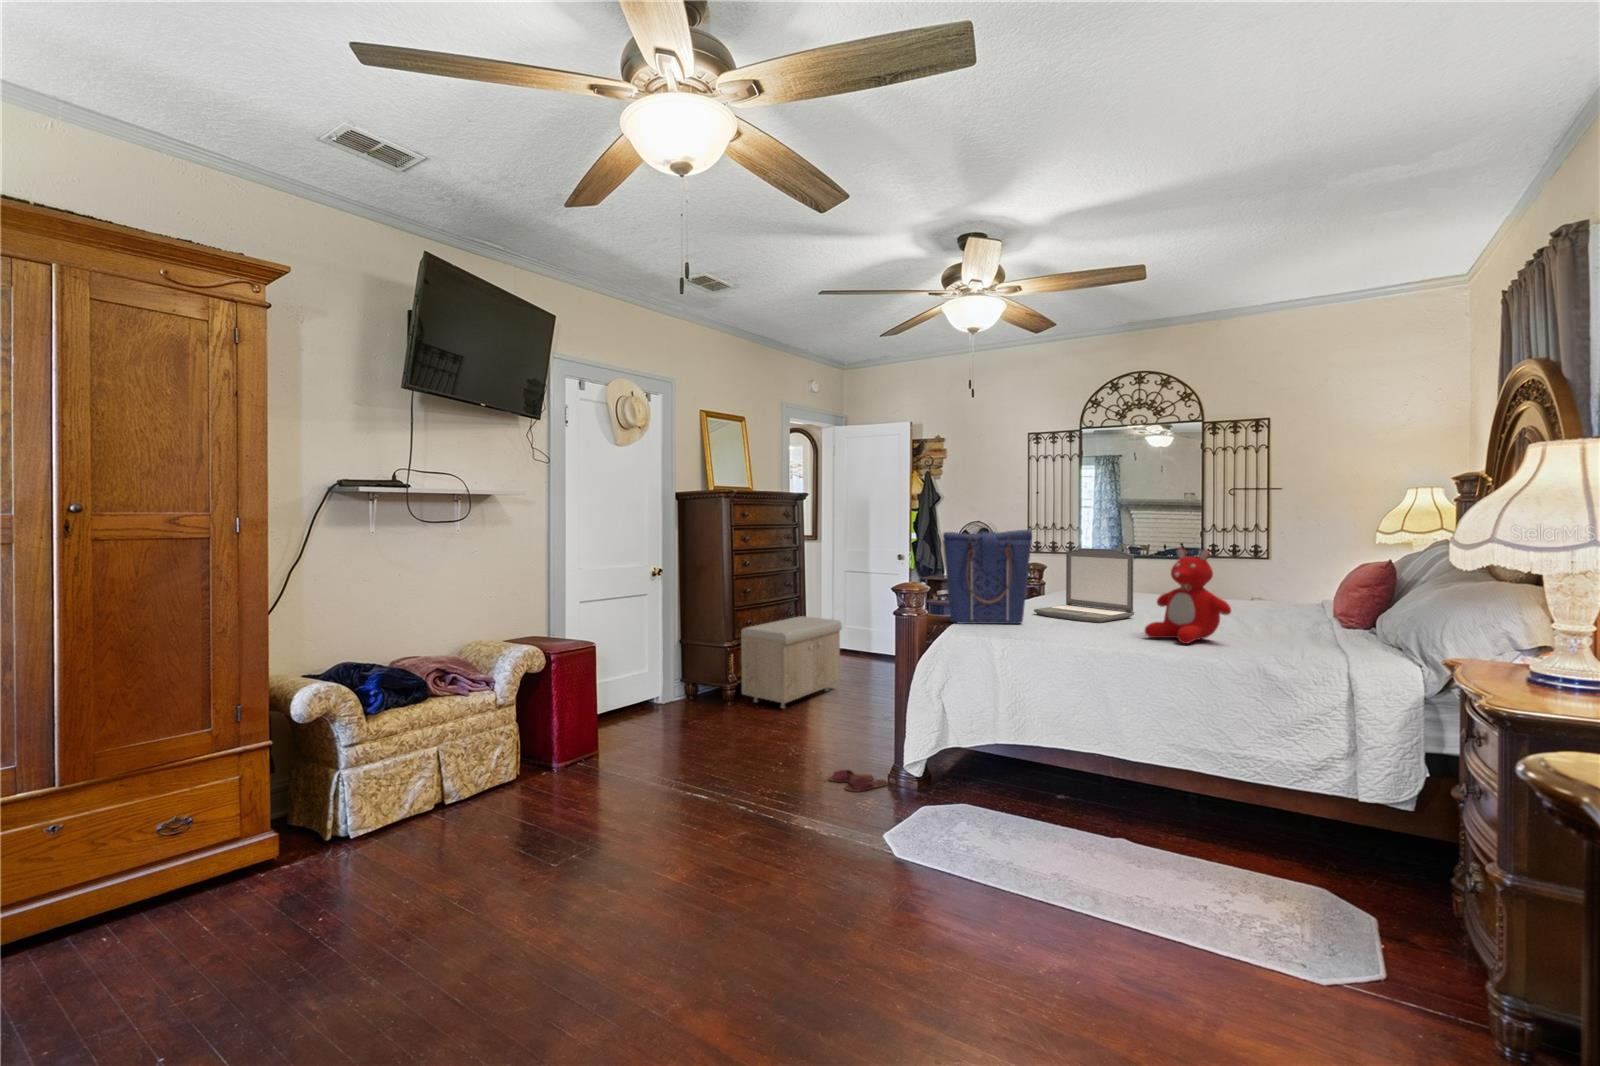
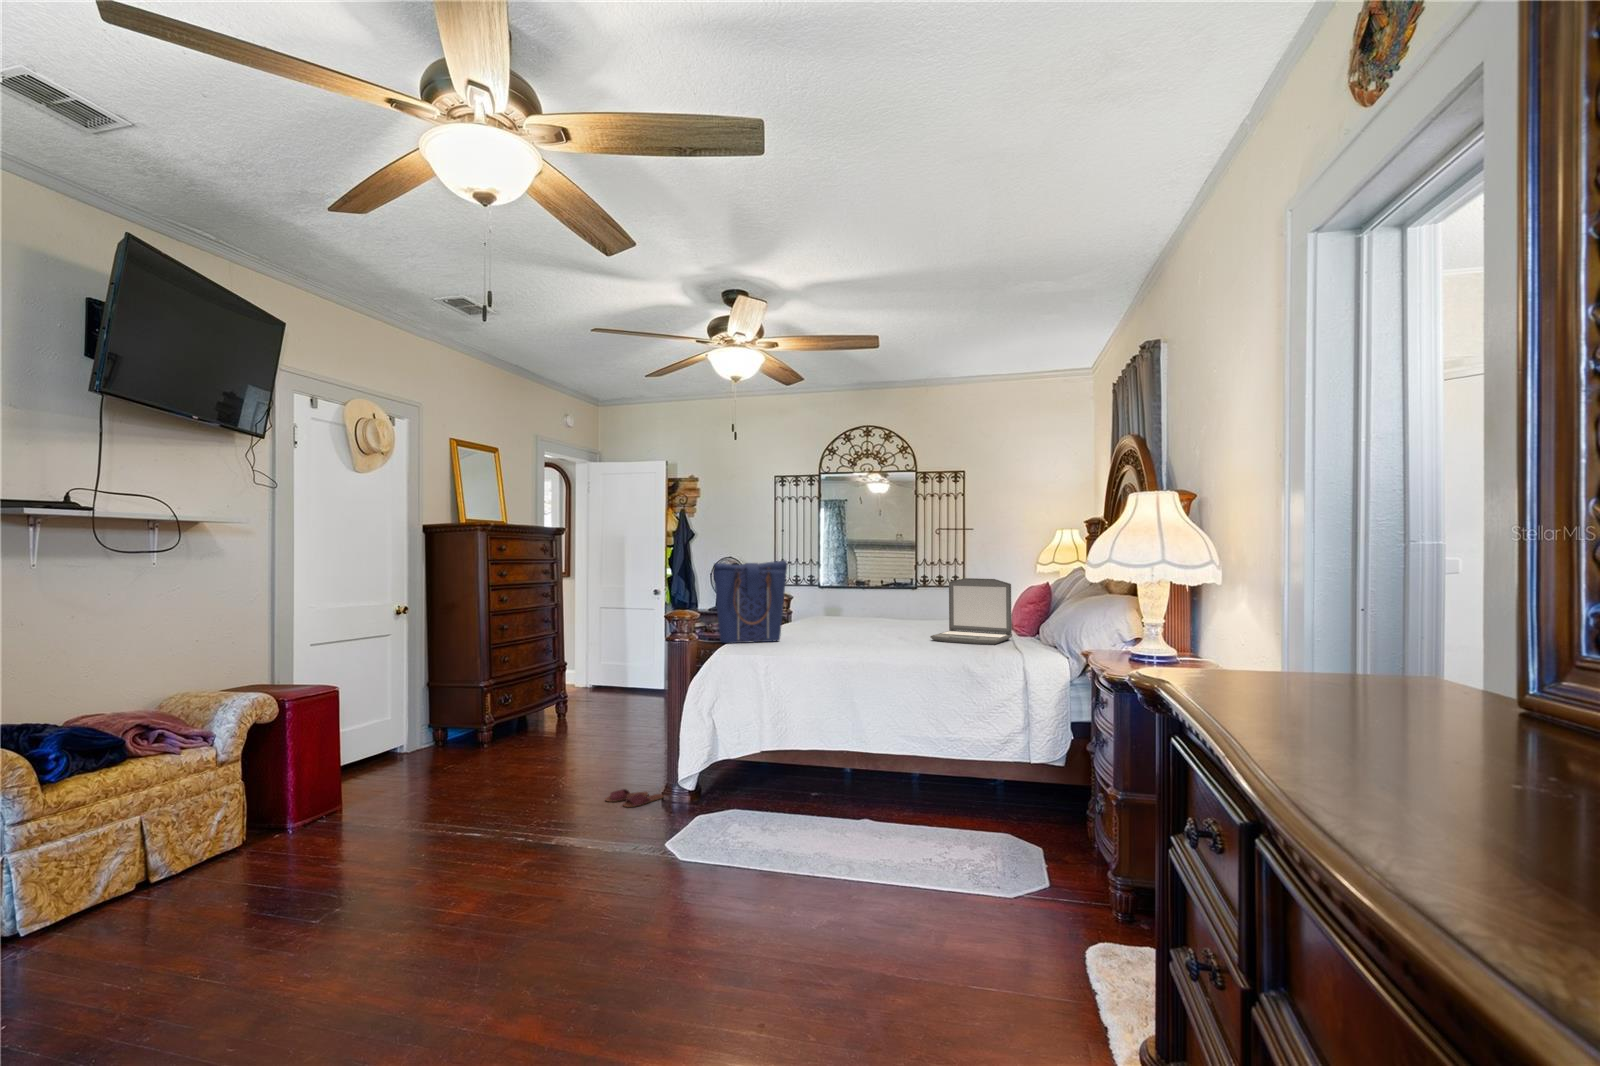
laptop: present [1034,548,1134,623] -> present [930,578,1012,645]
teddy bear: present [1145,549,1231,644] -> none [872,575,931,648]
storage bench: present [741,616,842,708] -> none [498,652,605,746]

